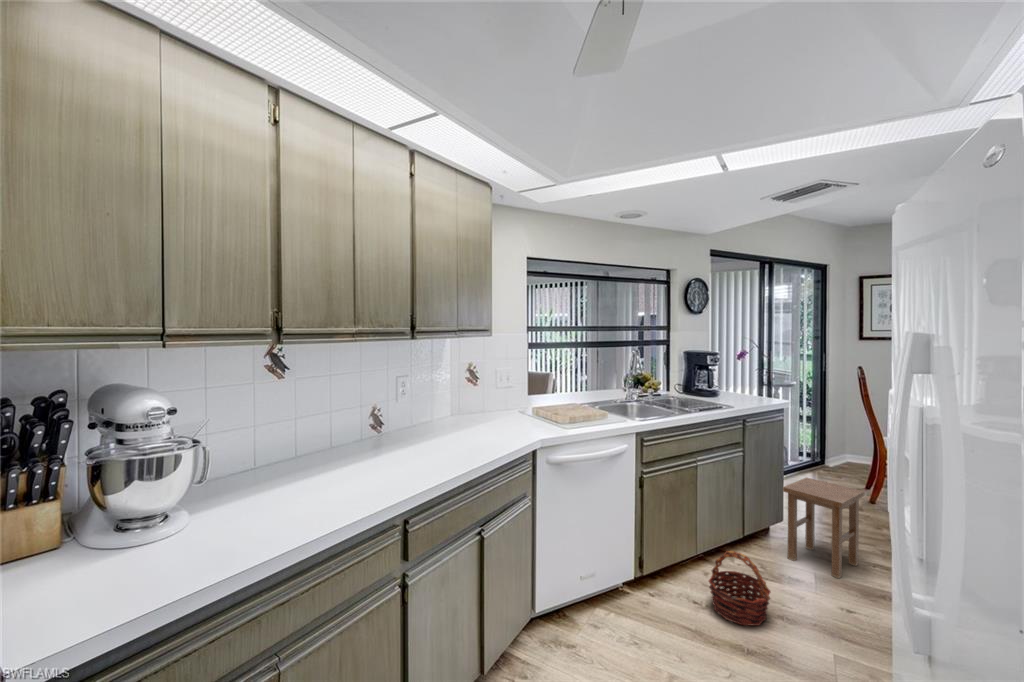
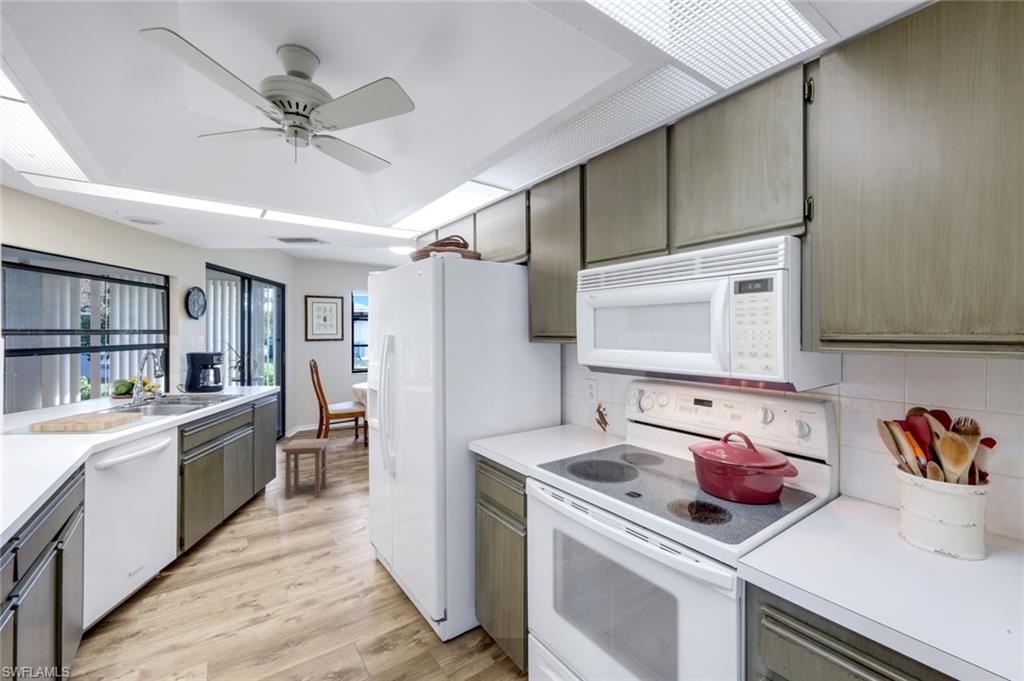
basket: present [709,551,771,625] -> none [245,498,291,548]

